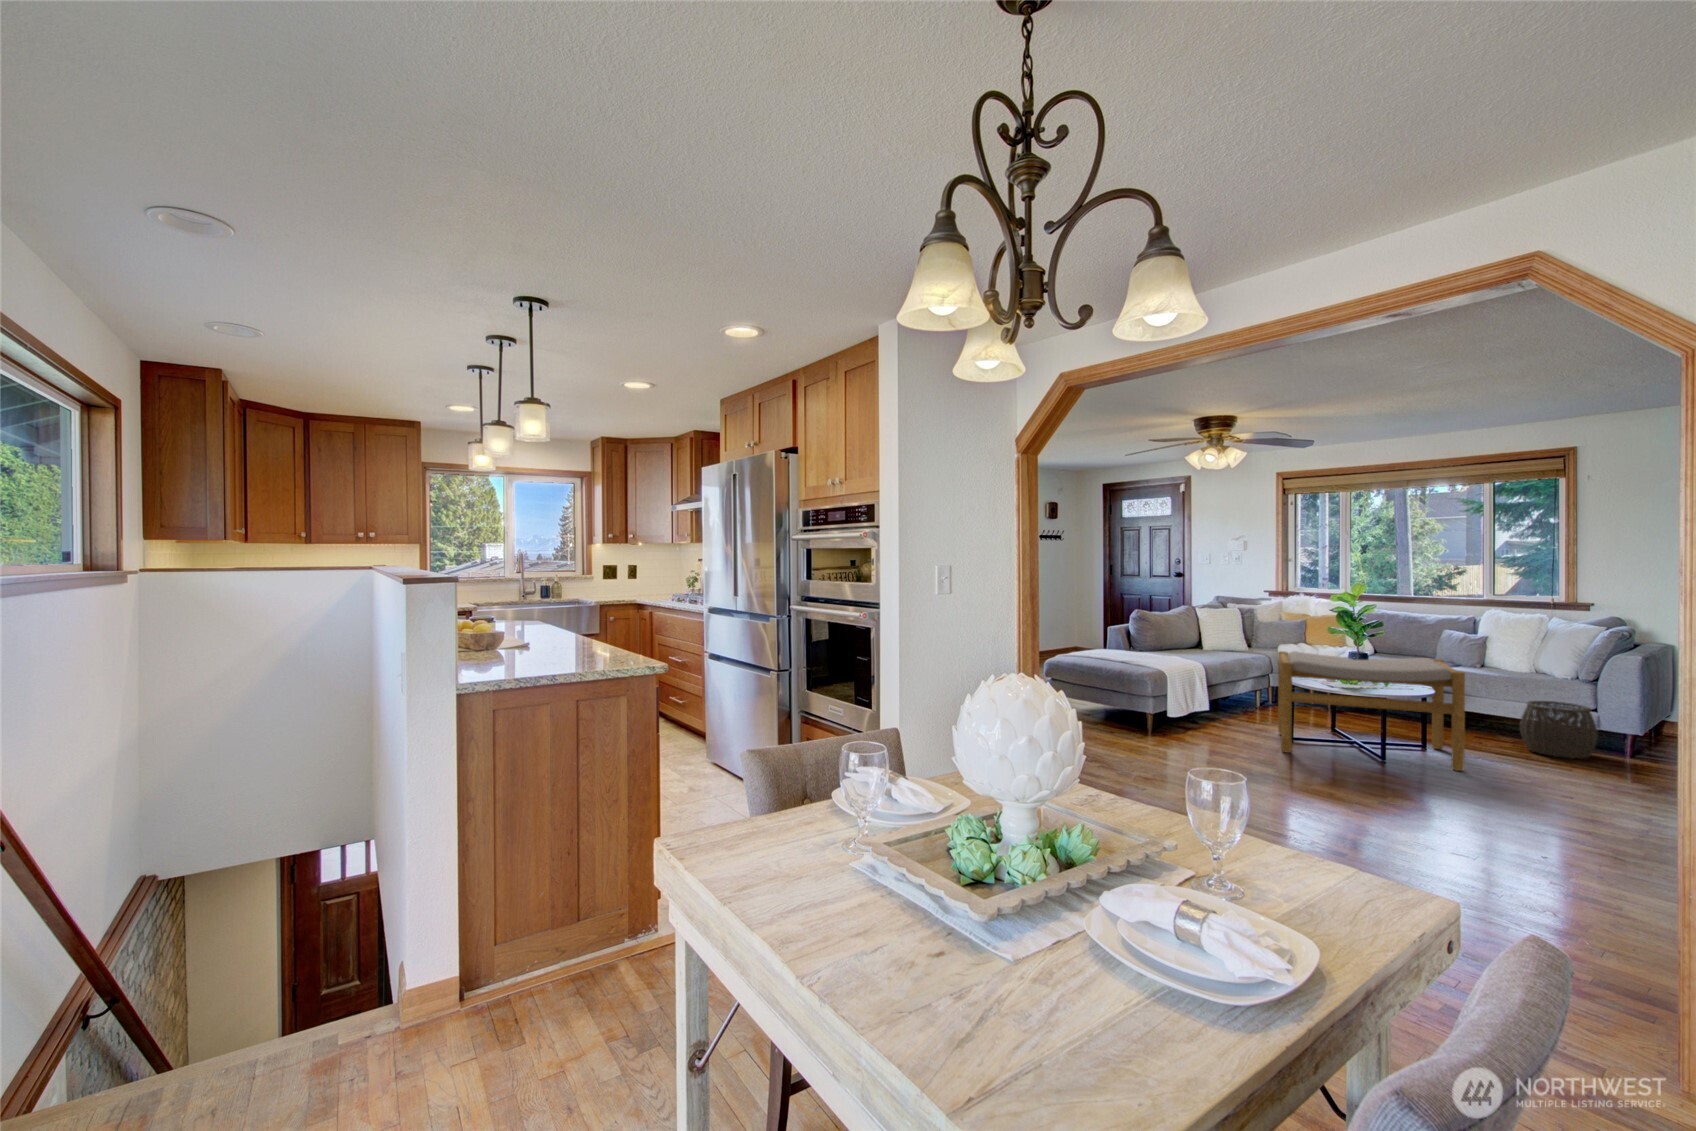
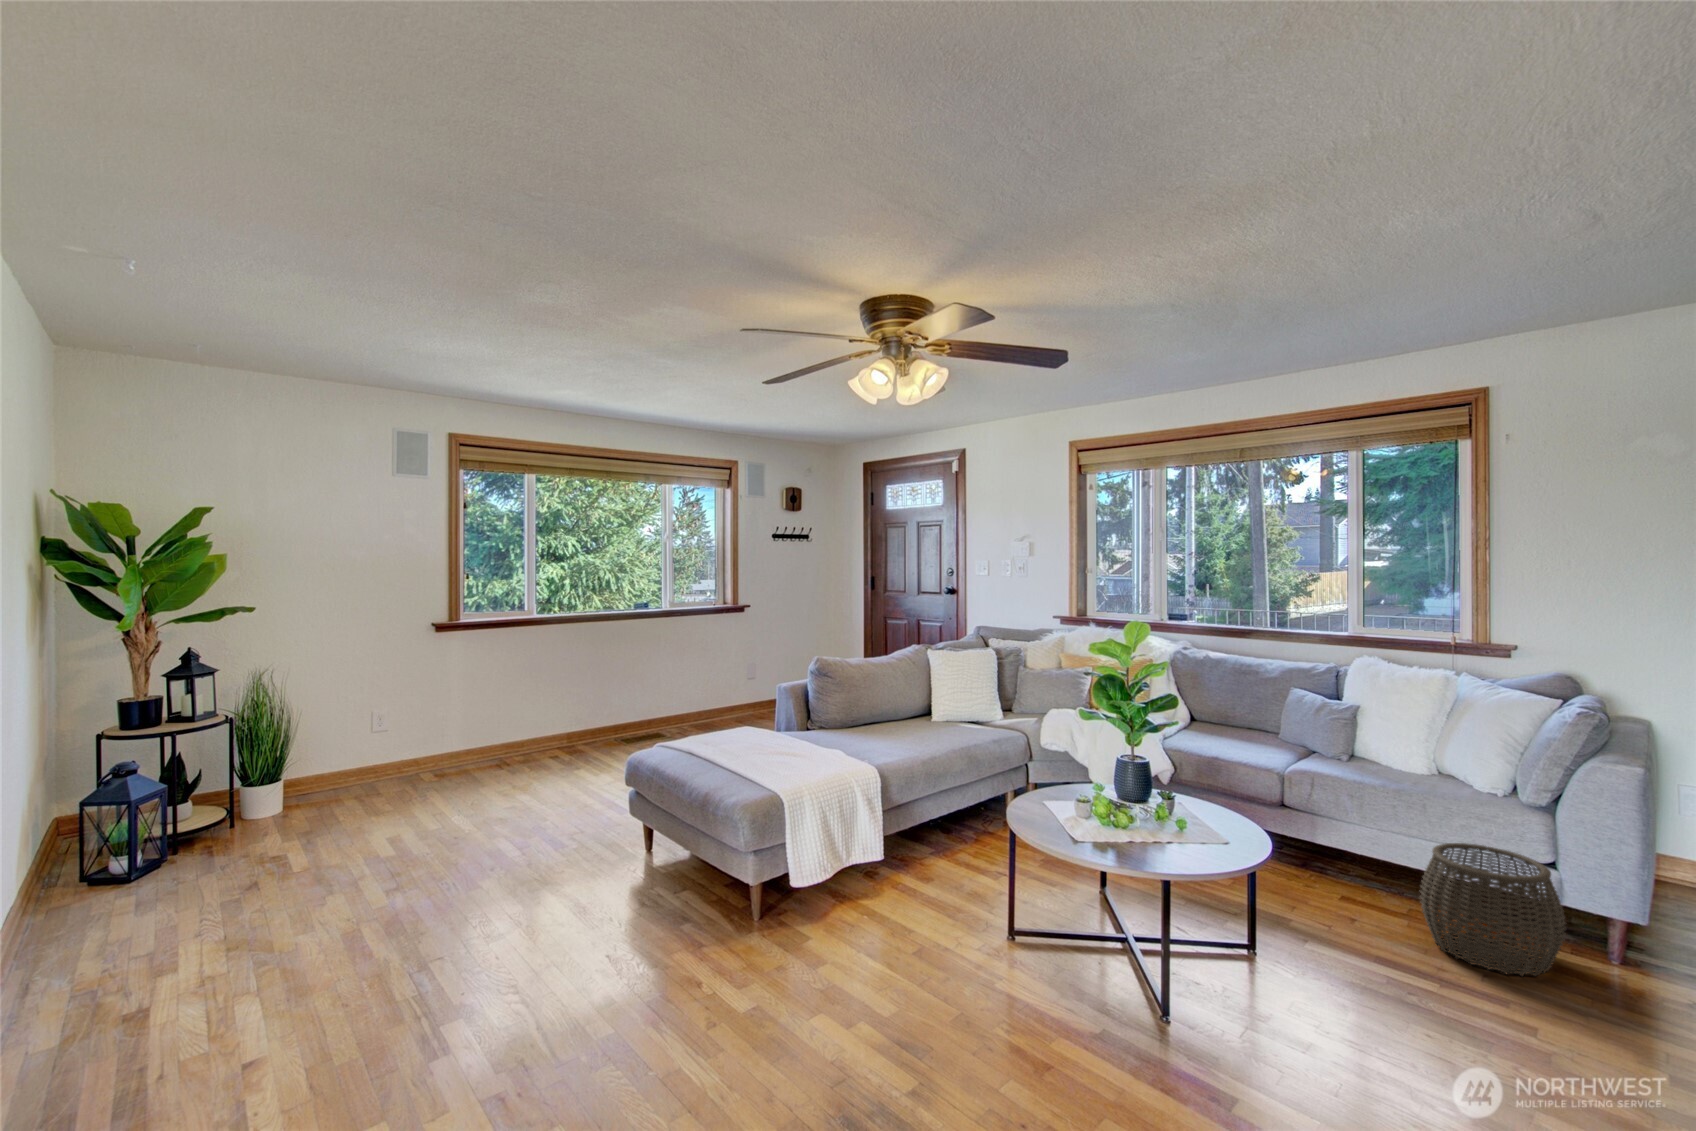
footstool: present [1278,651,1465,771] -> none [971,748,1322,1051]

